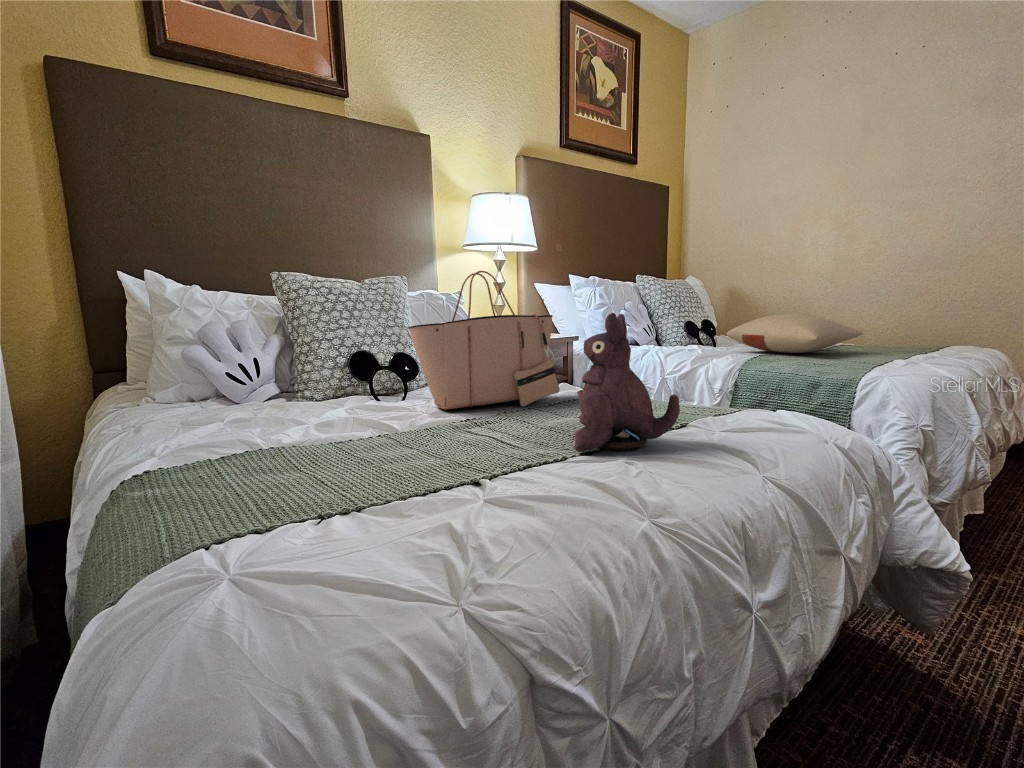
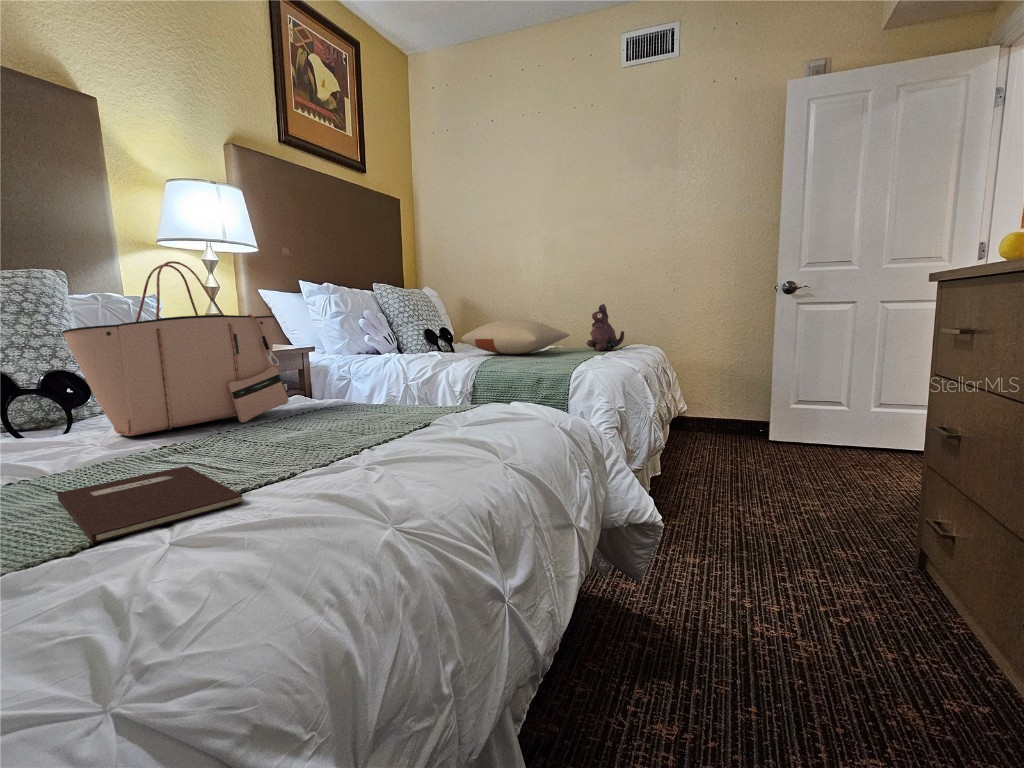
plush toy: present [575,313,680,452] -> present [586,304,624,351]
notebook: none [409,440,530,490] -> present [57,466,243,543]

